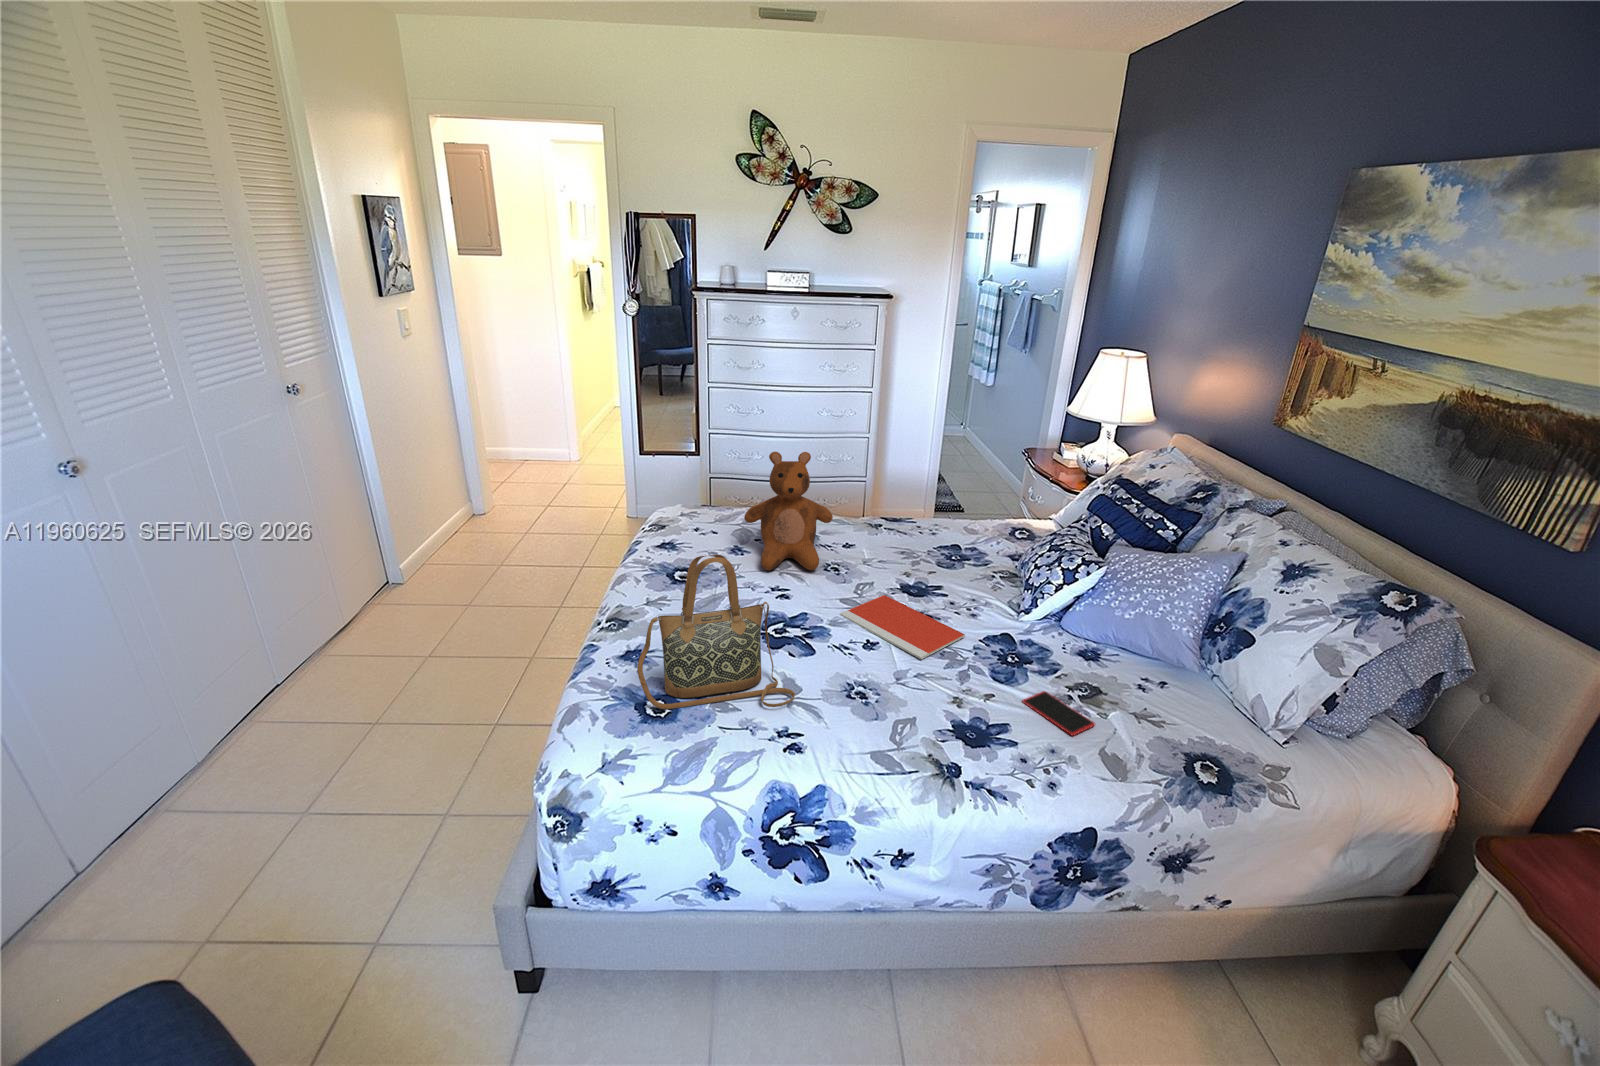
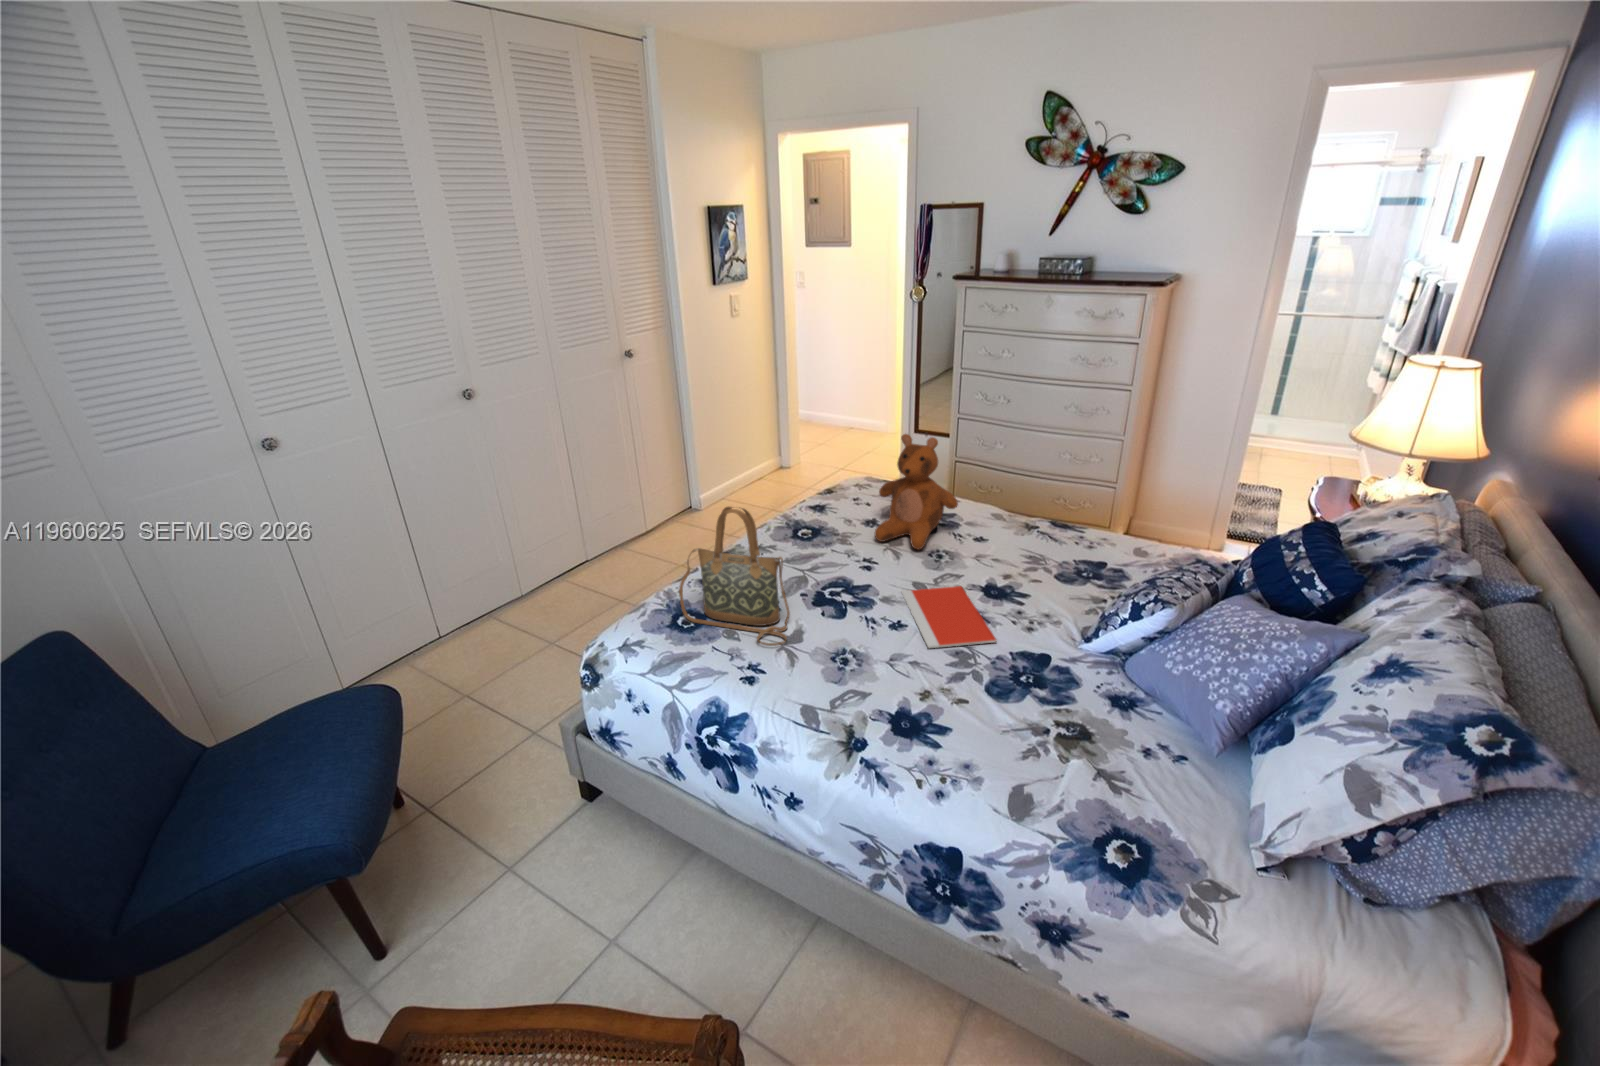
smartphone: present [1022,691,1095,736] -> none [984,713,1035,761]

